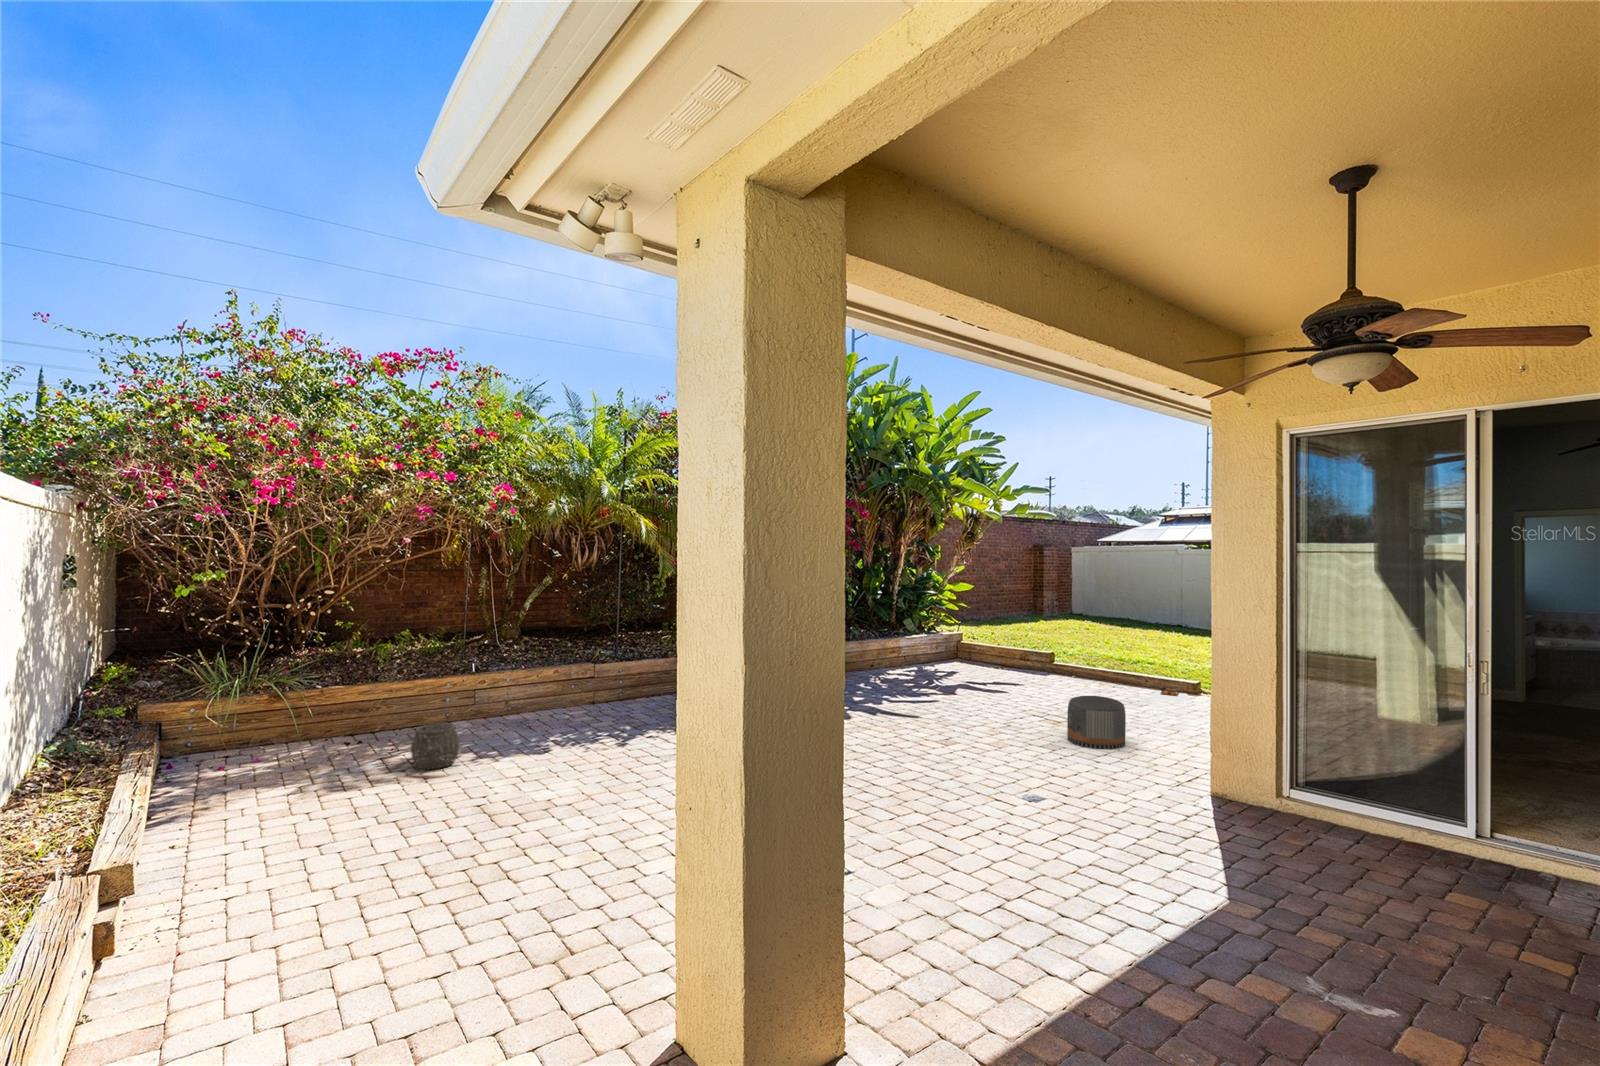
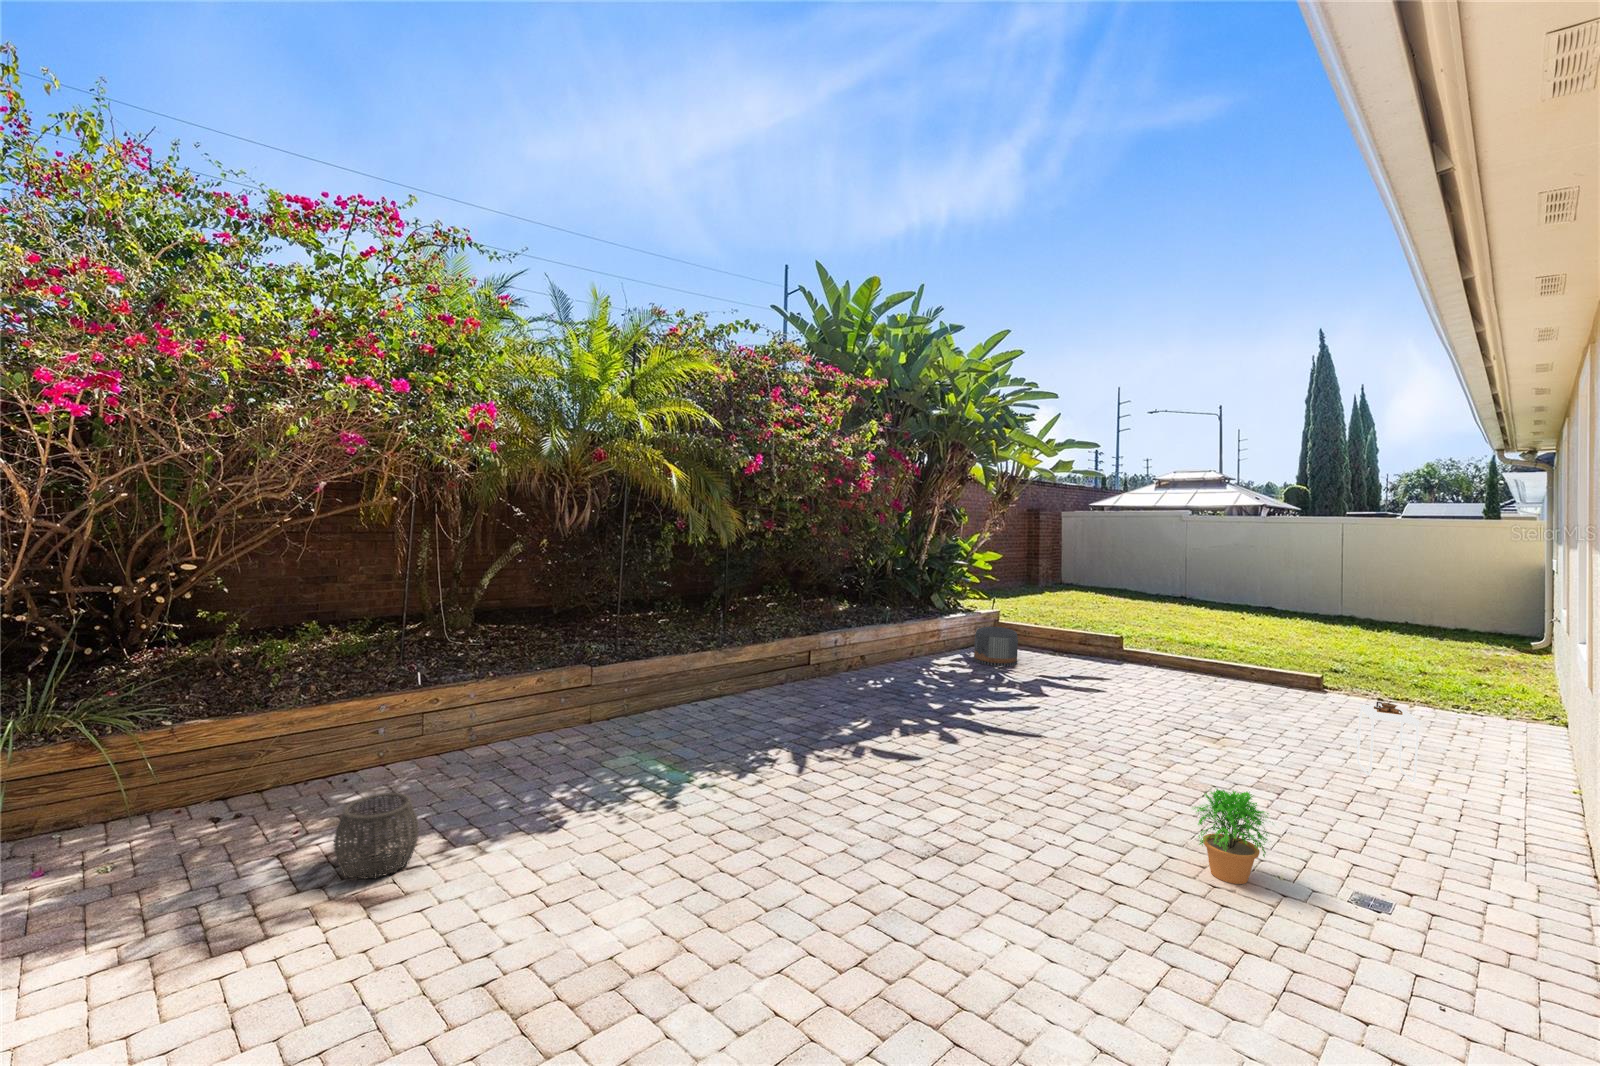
pouf: present [1067,696,1126,749] -> present [974,627,1018,666]
potted plant: none [943,728,989,790] -> present [1194,789,1269,884]

